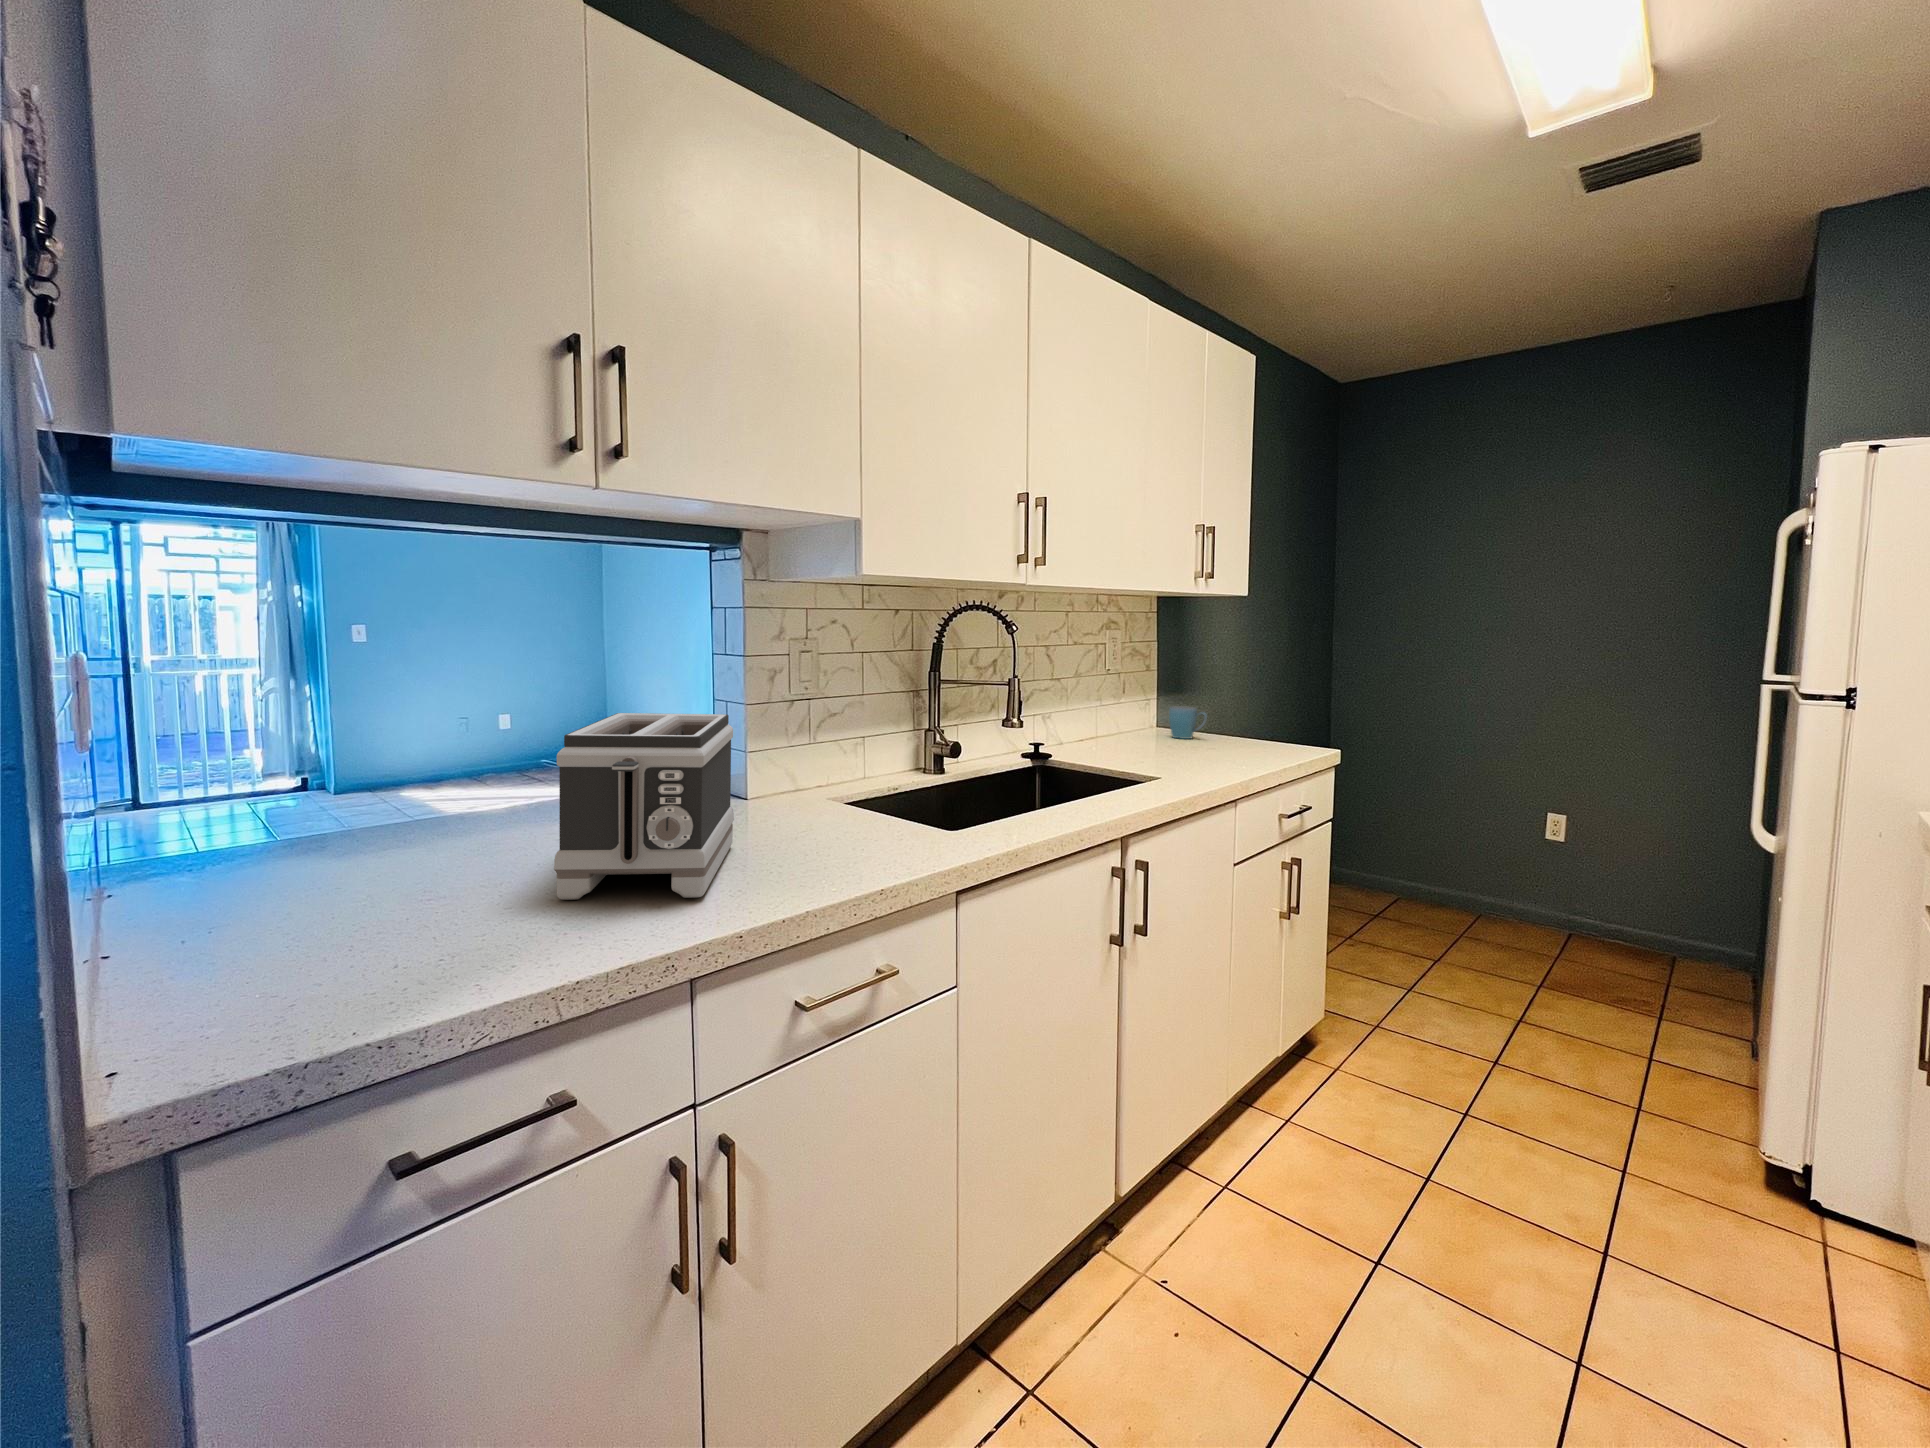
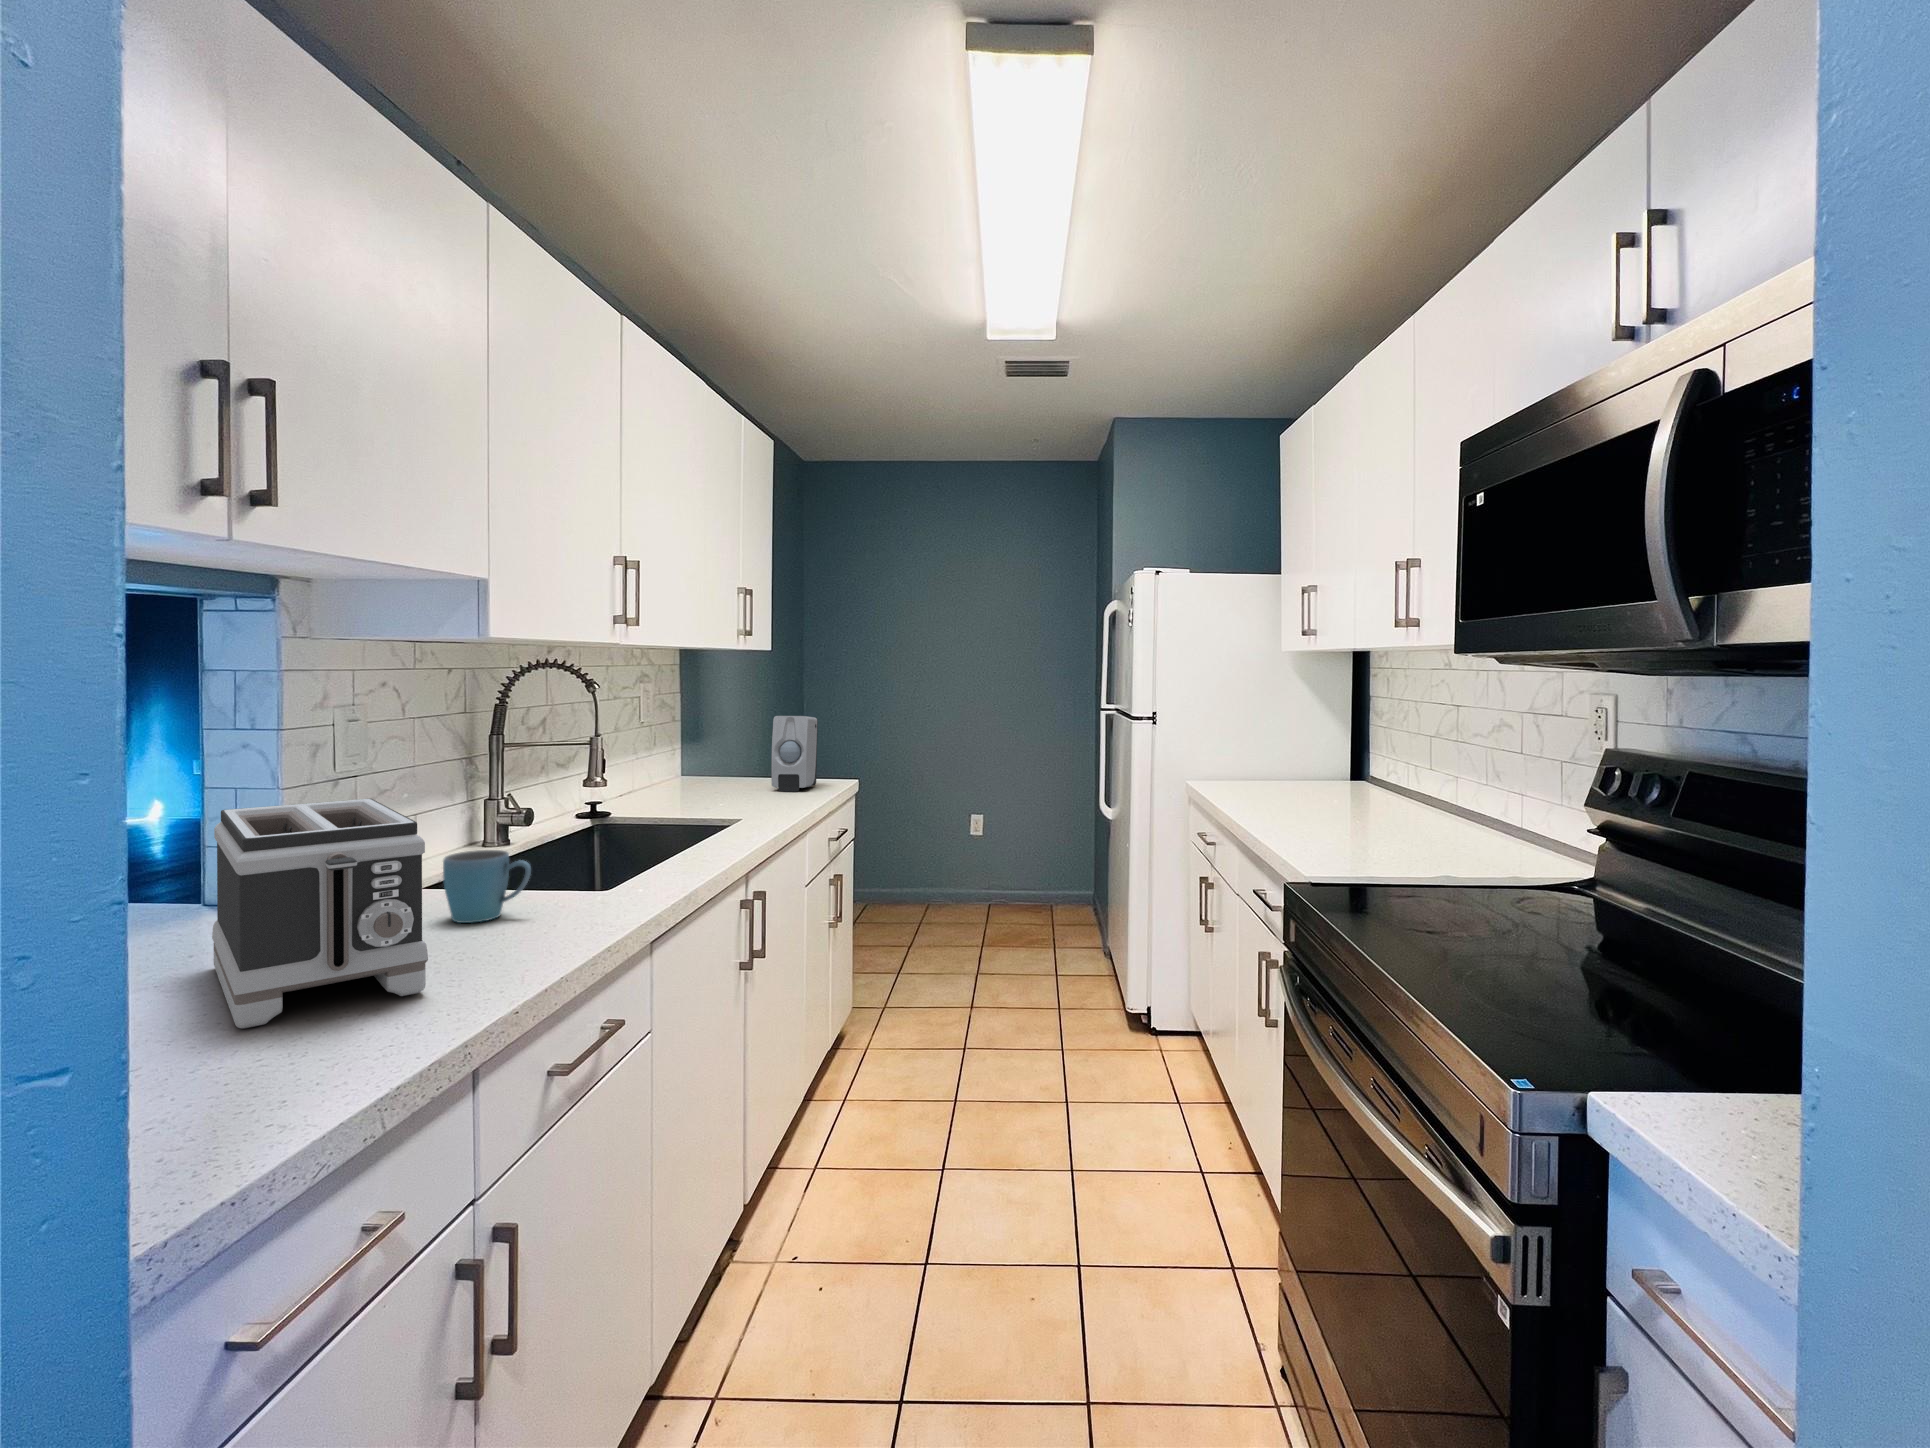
soap dispenser: none [1234,671,1295,757] -> present [771,716,818,792]
mug: present [1169,706,1207,739] -> present [443,850,531,923]

